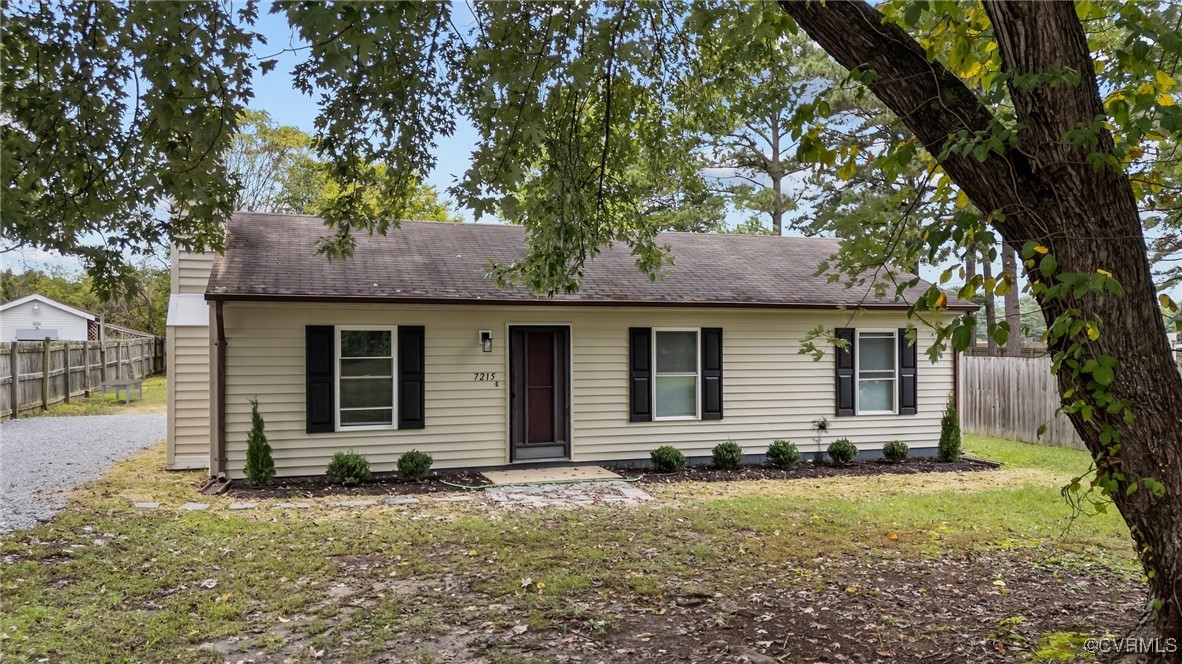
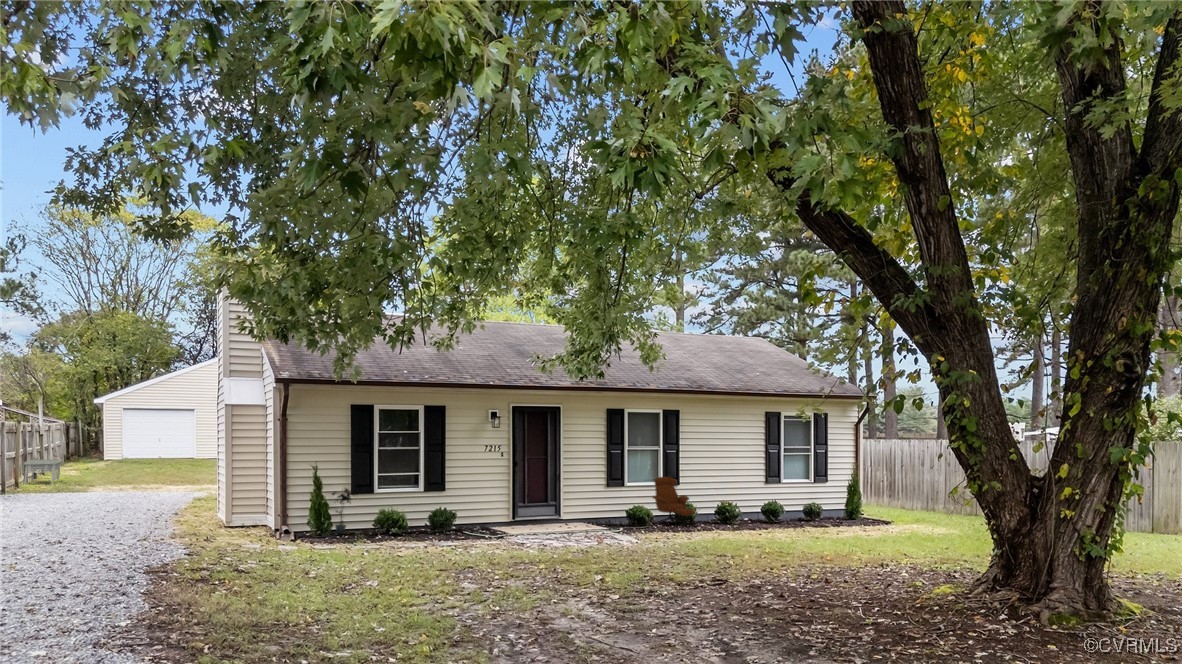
lounge chair: none [683,410,733,477] -> present [653,477,694,527]
potted plant: present [812,418,830,462] -> present [332,488,354,534]

